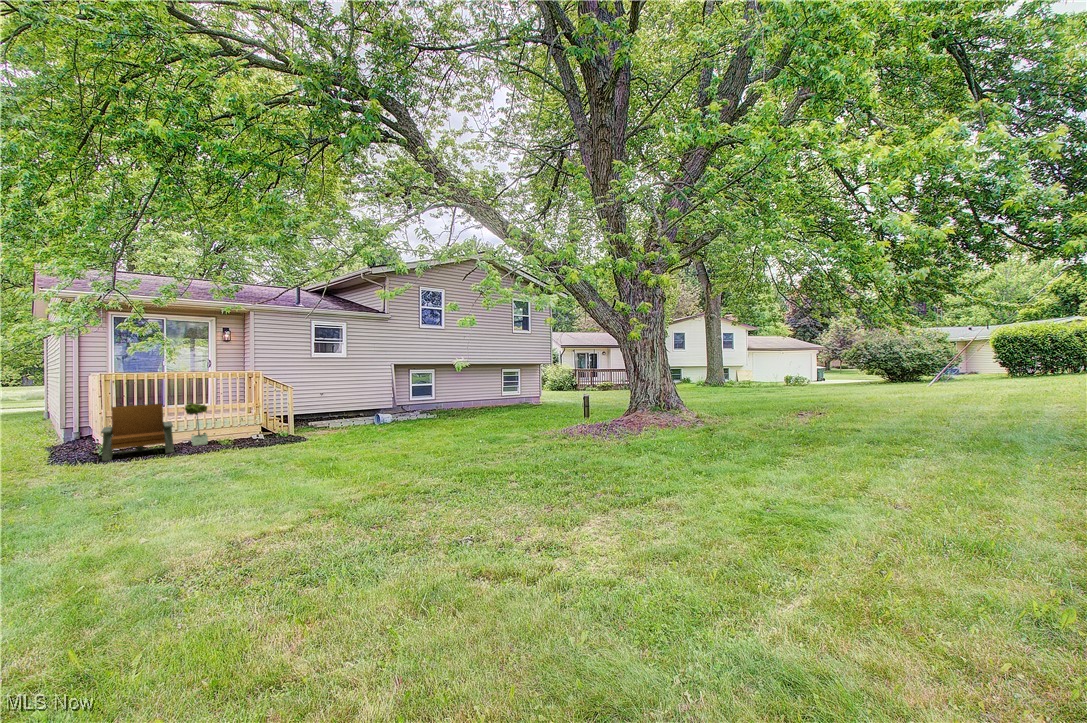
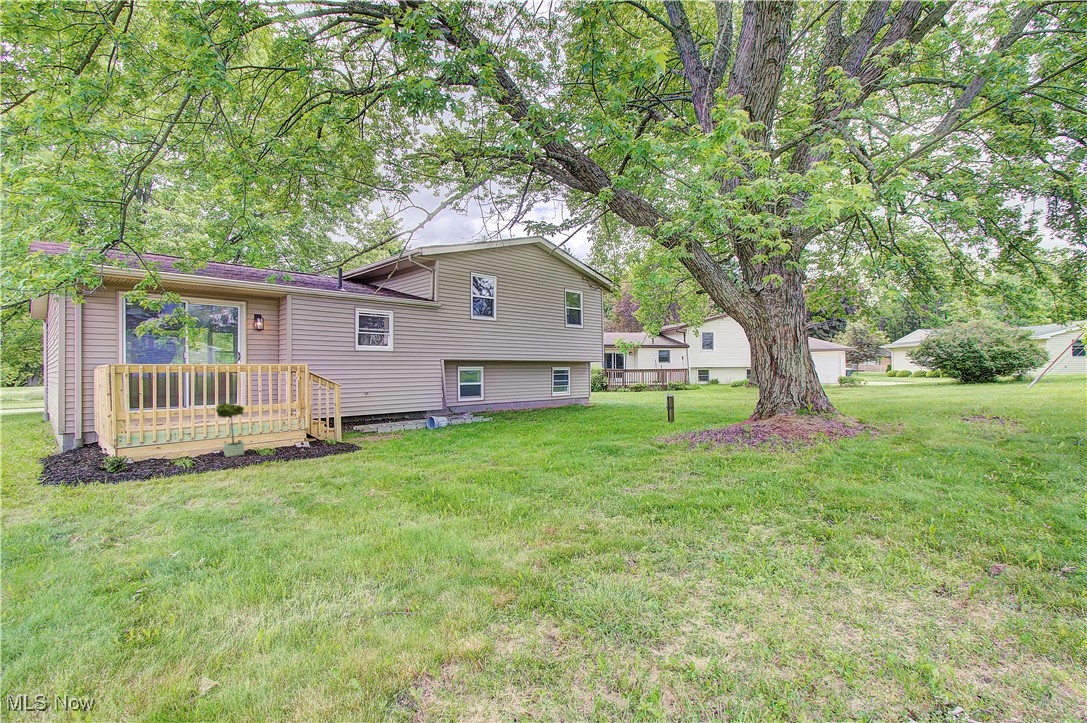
lounge chair: present [101,403,174,461] -> none [109,403,205,480]

